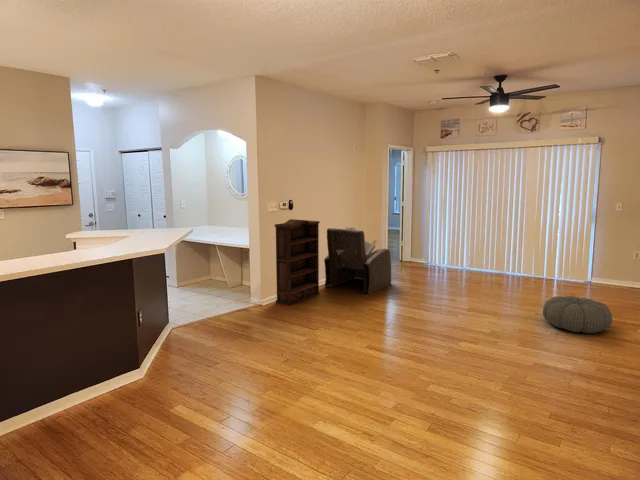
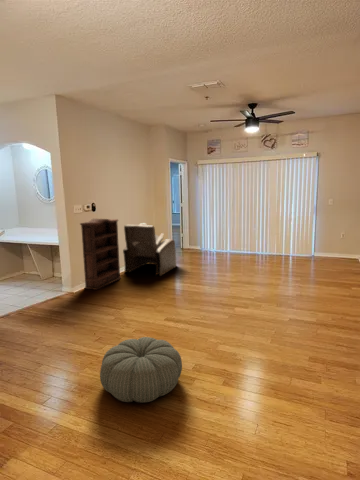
pouf: present [543,296,612,333] -> present [100,337,182,403]

